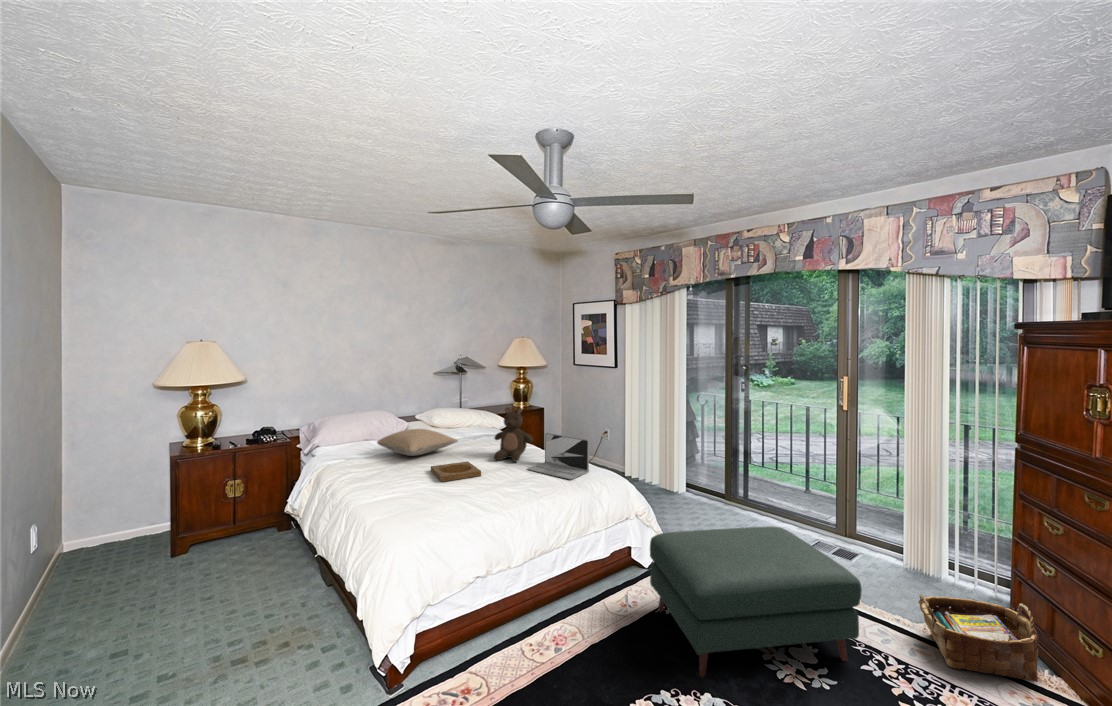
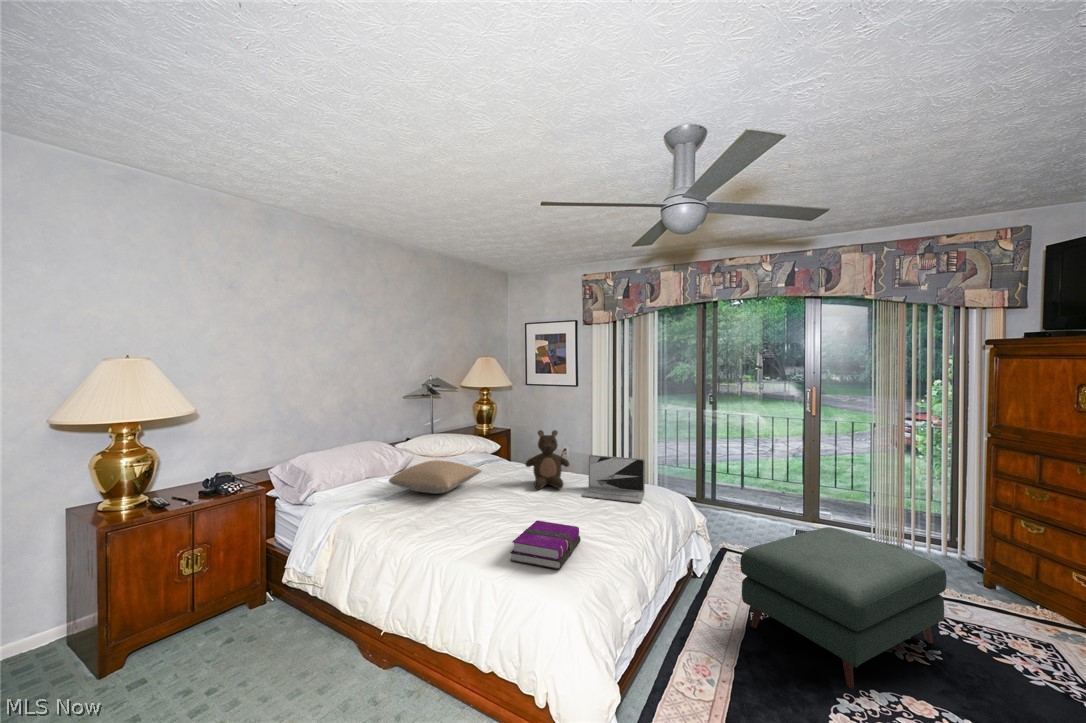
tray: present [431,461,481,482] -> none [481,494,545,521]
notebook: none [400,482,471,519] -> present [510,520,581,569]
woven basket: present [918,594,1039,682] -> none [951,567,1058,631]

